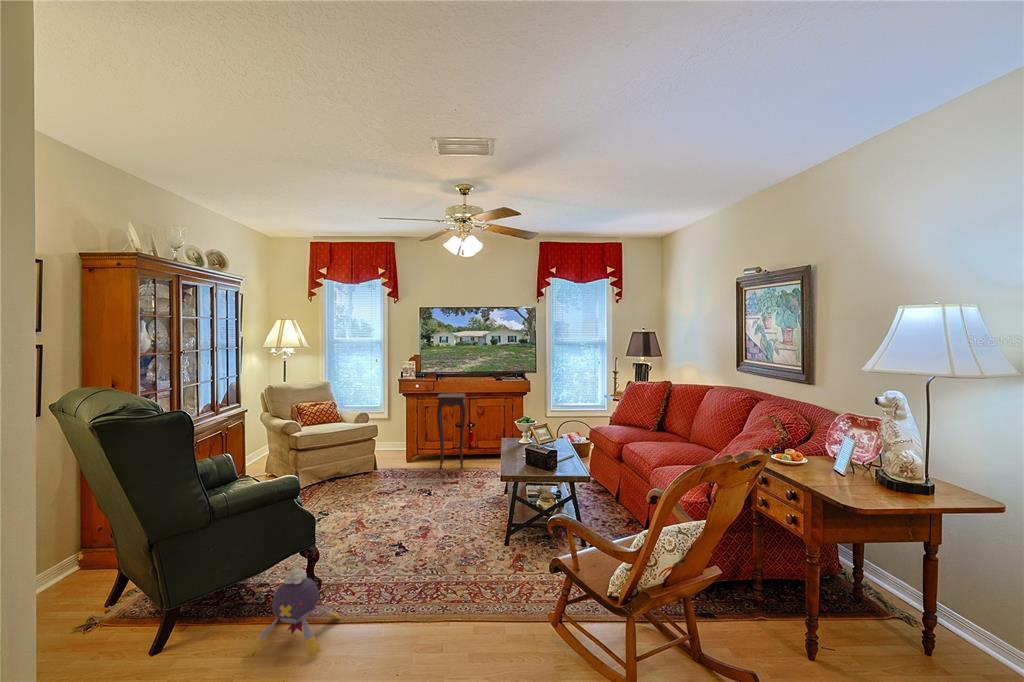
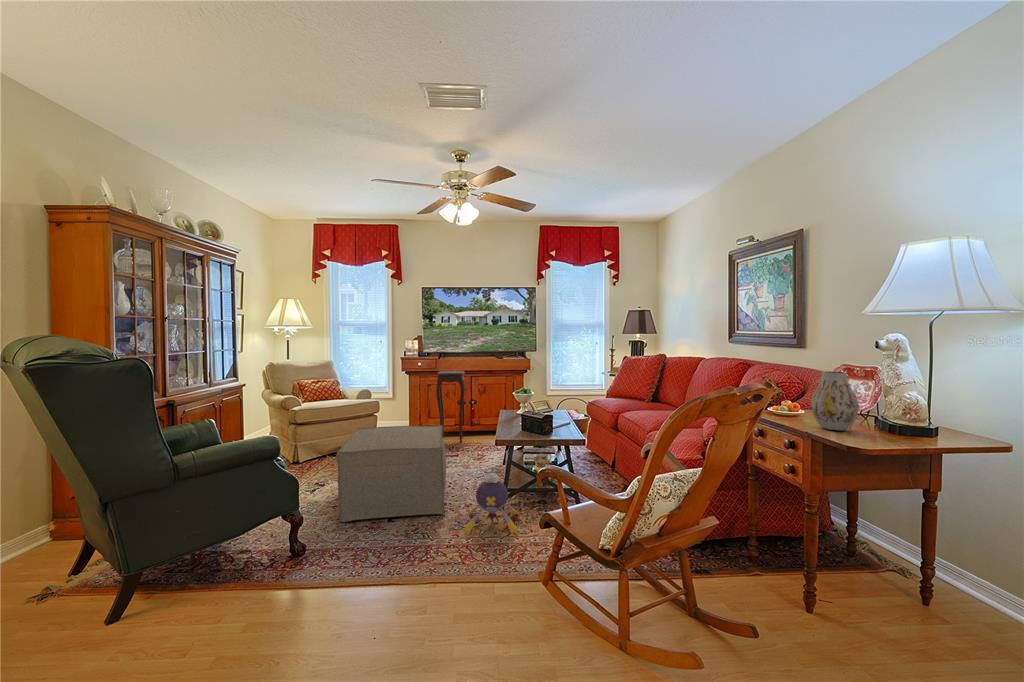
vase: none [807,423,851,481] -> present [811,371,859,431]
ottoman: none [345,455,451,558] -> present [336,425,446,522]
plush toy: present [246,569,341,658] -> present [463,473,519,534]

